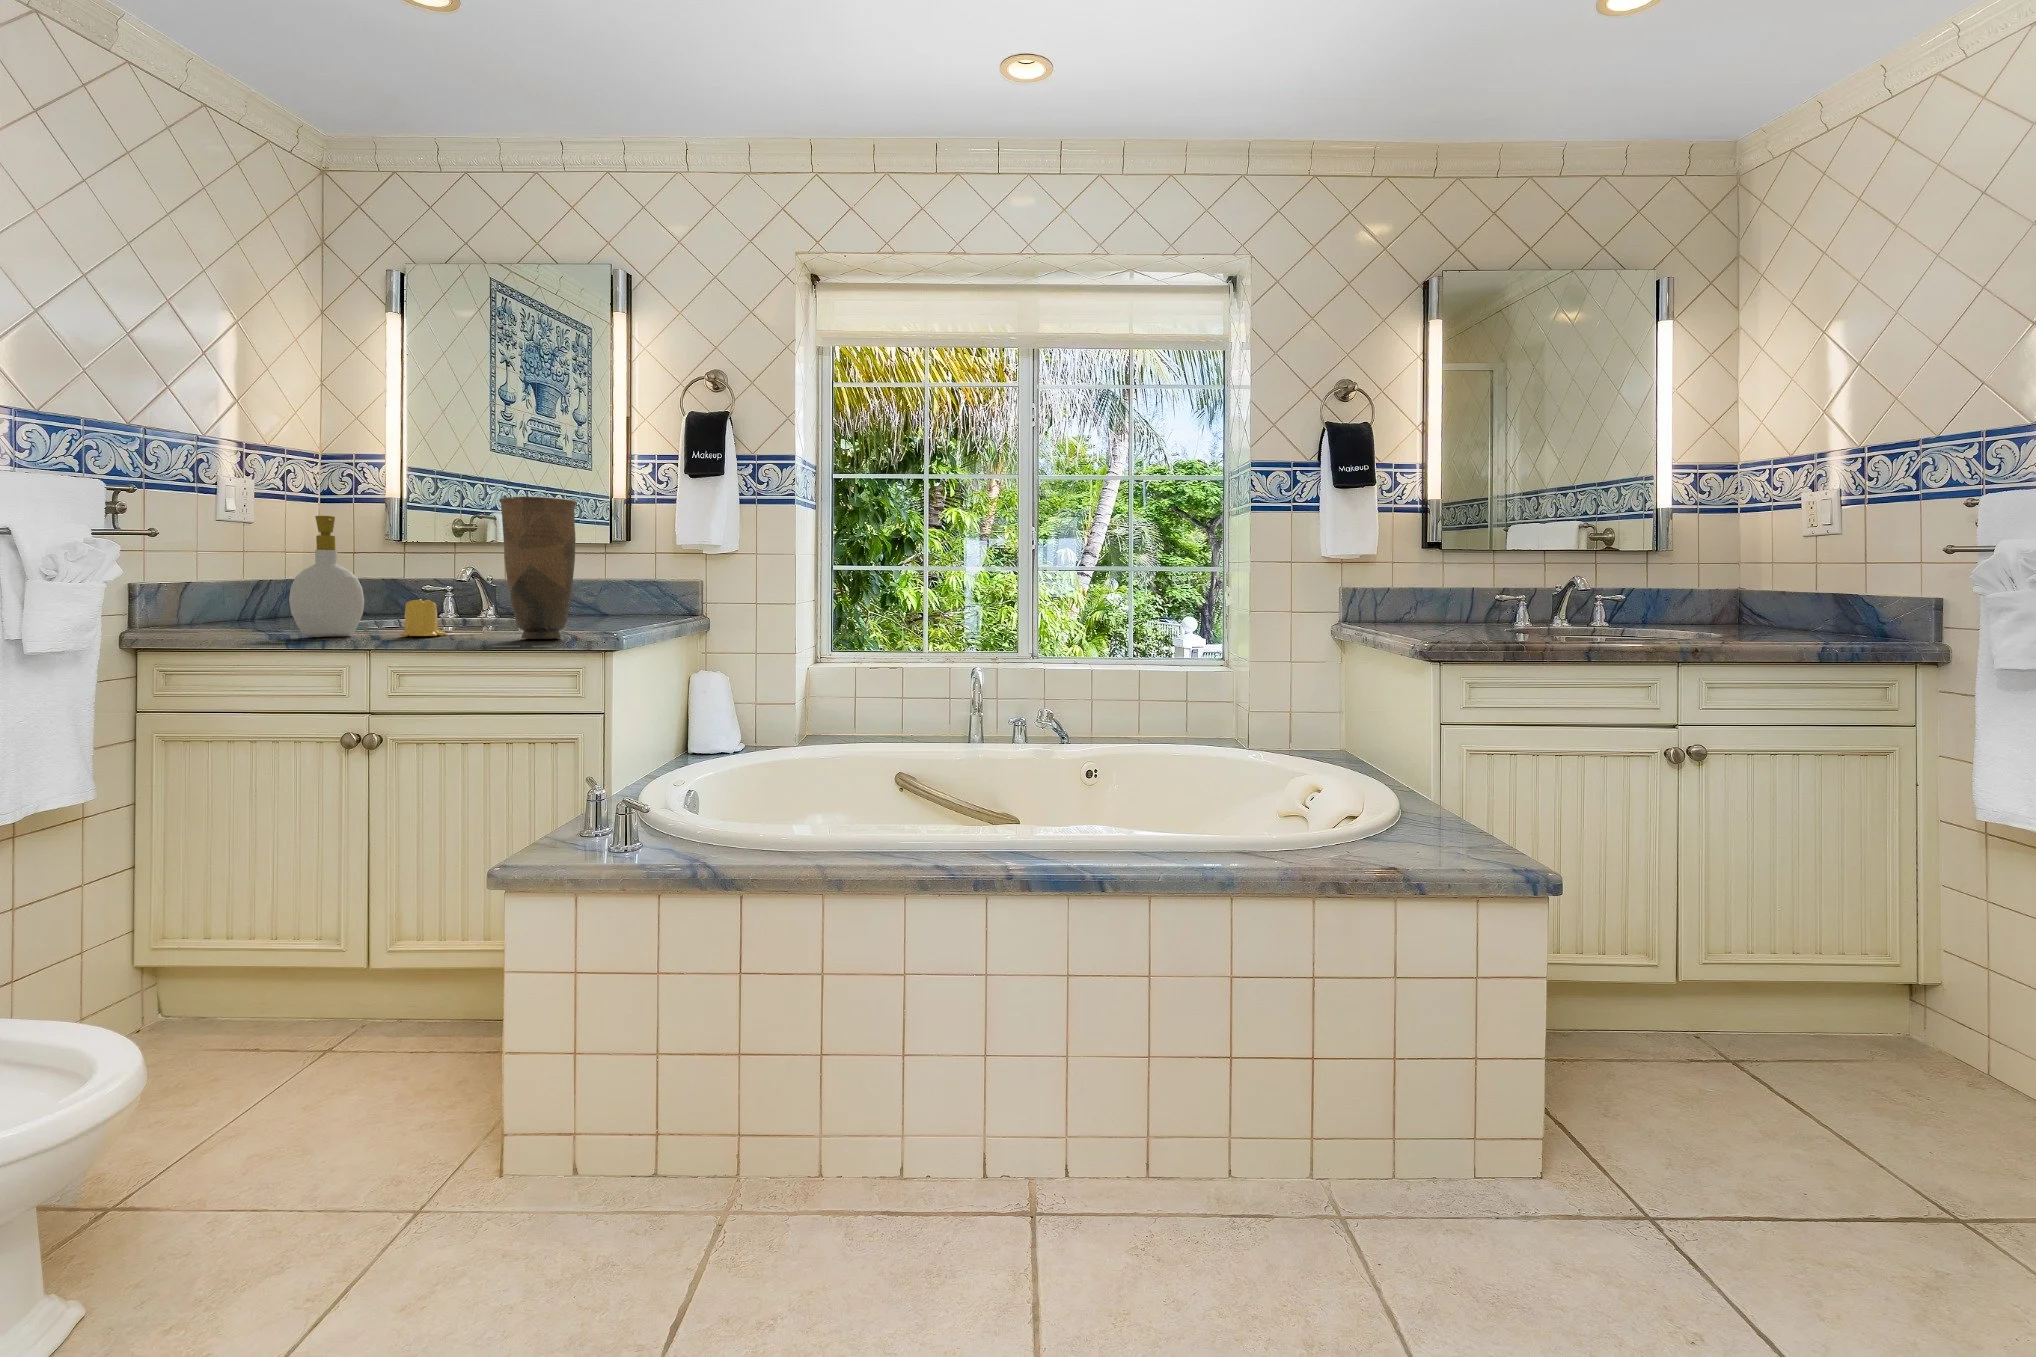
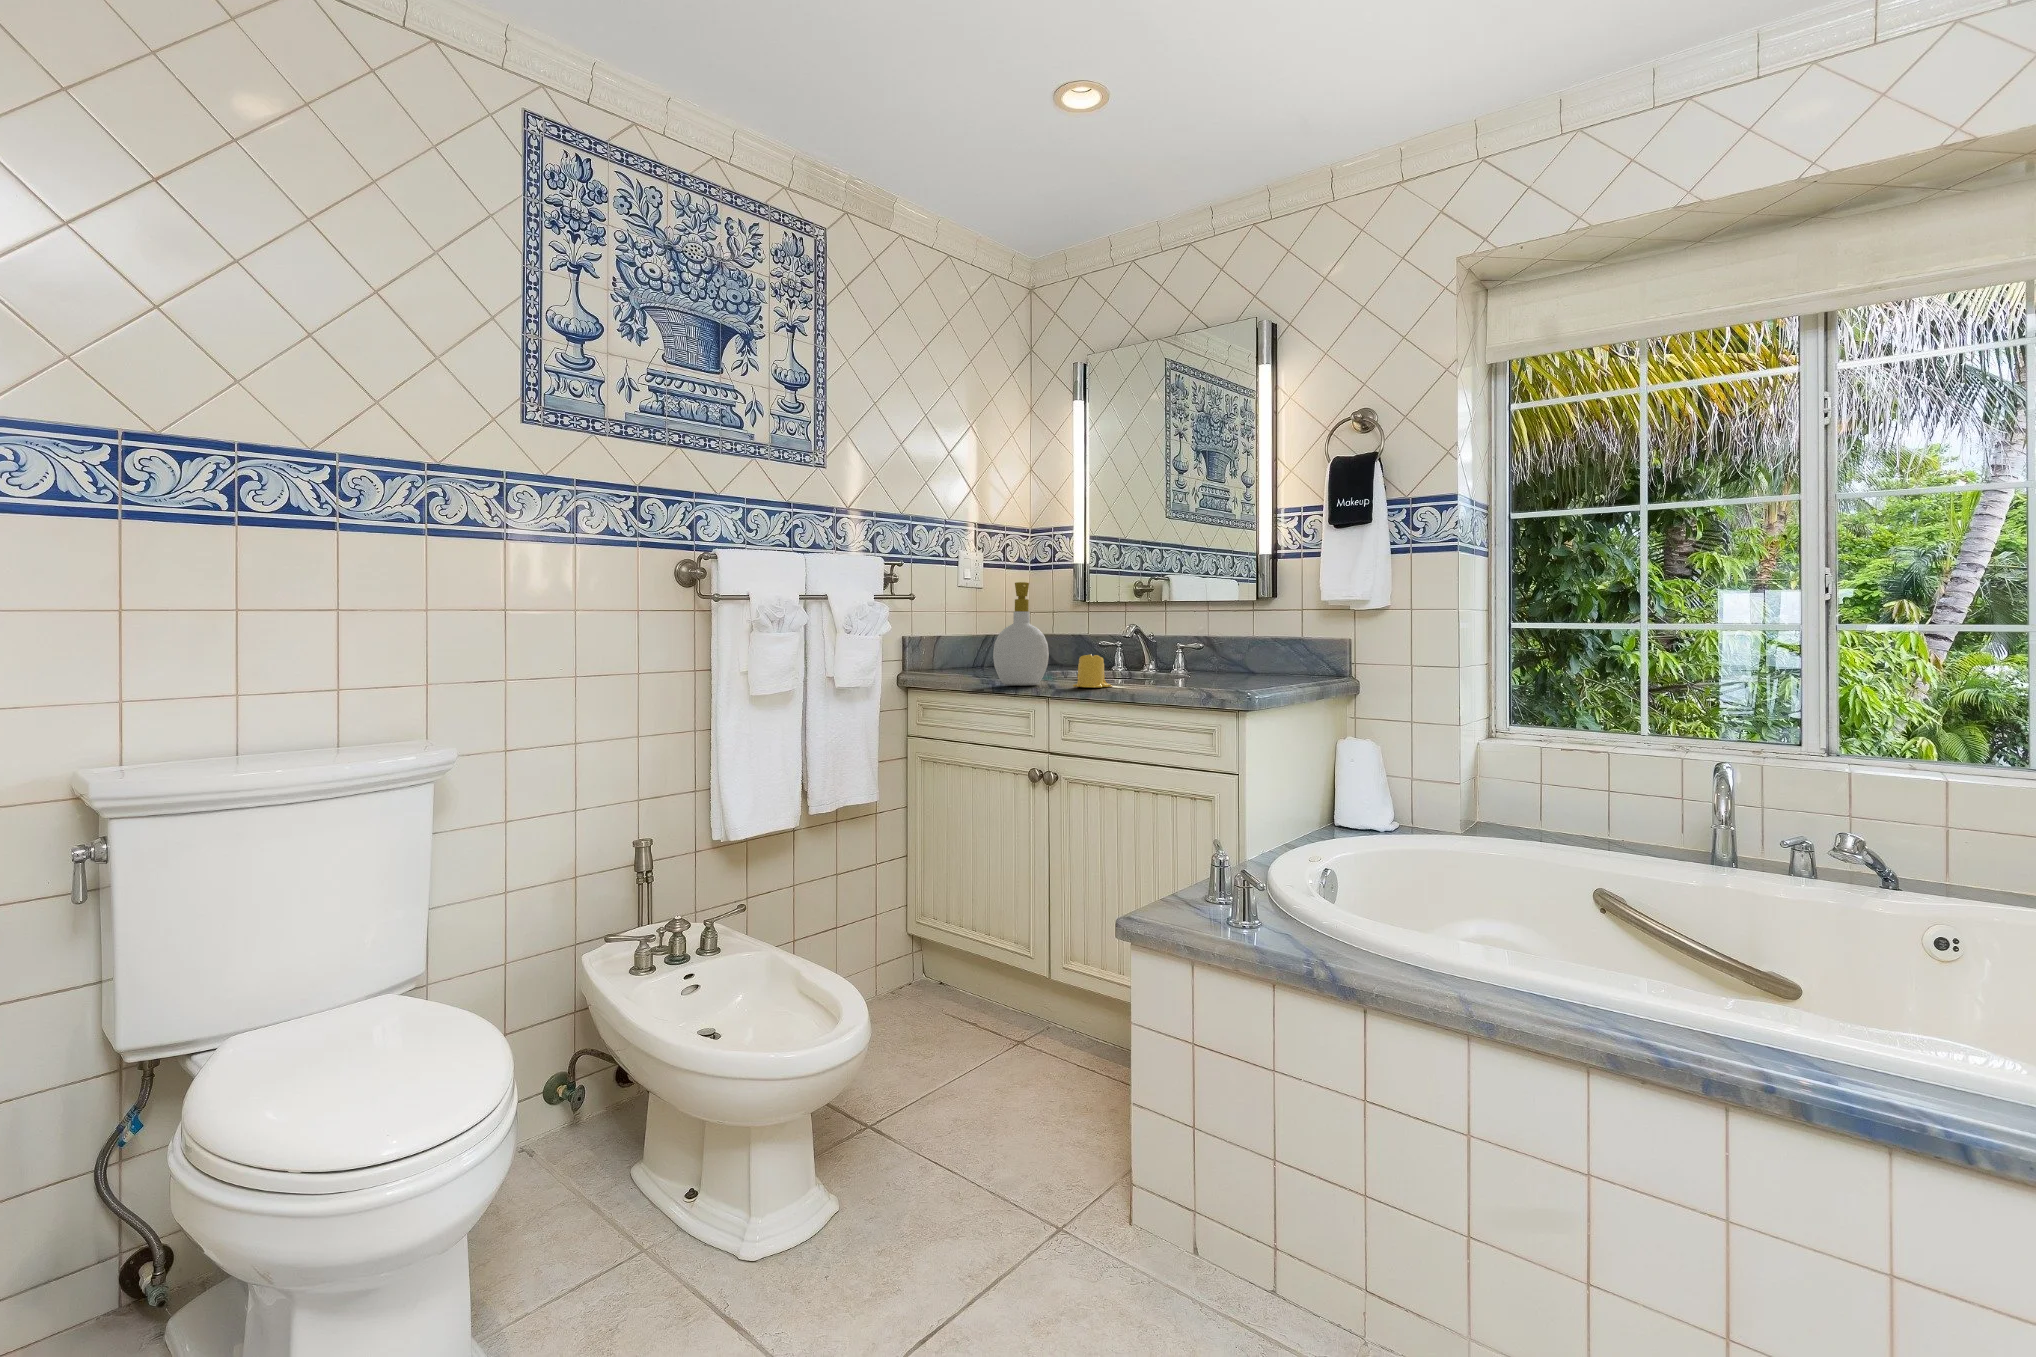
vase: present [499,497,577,639] -> none [1156,559,1225,694]

